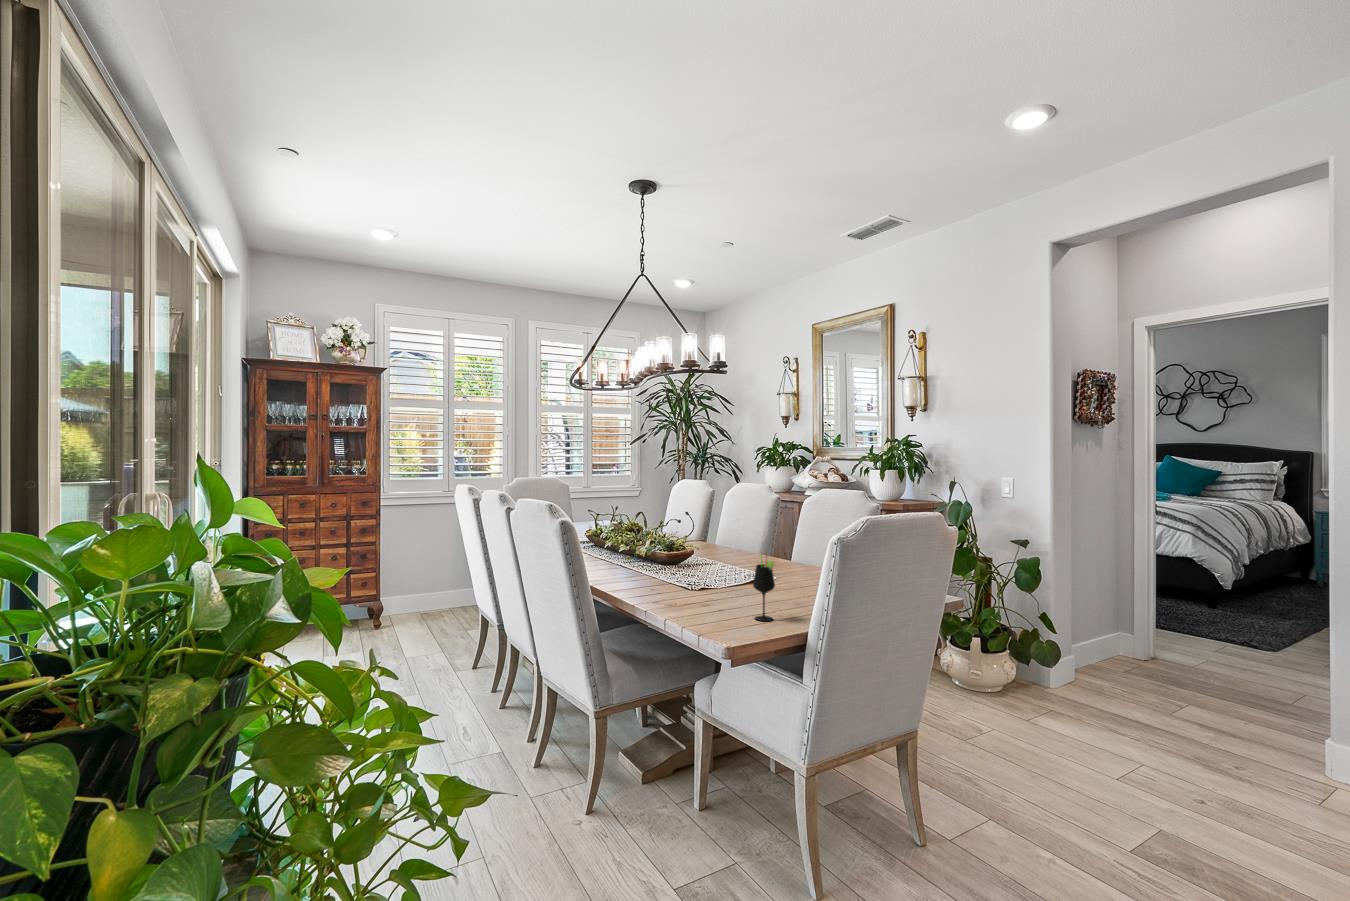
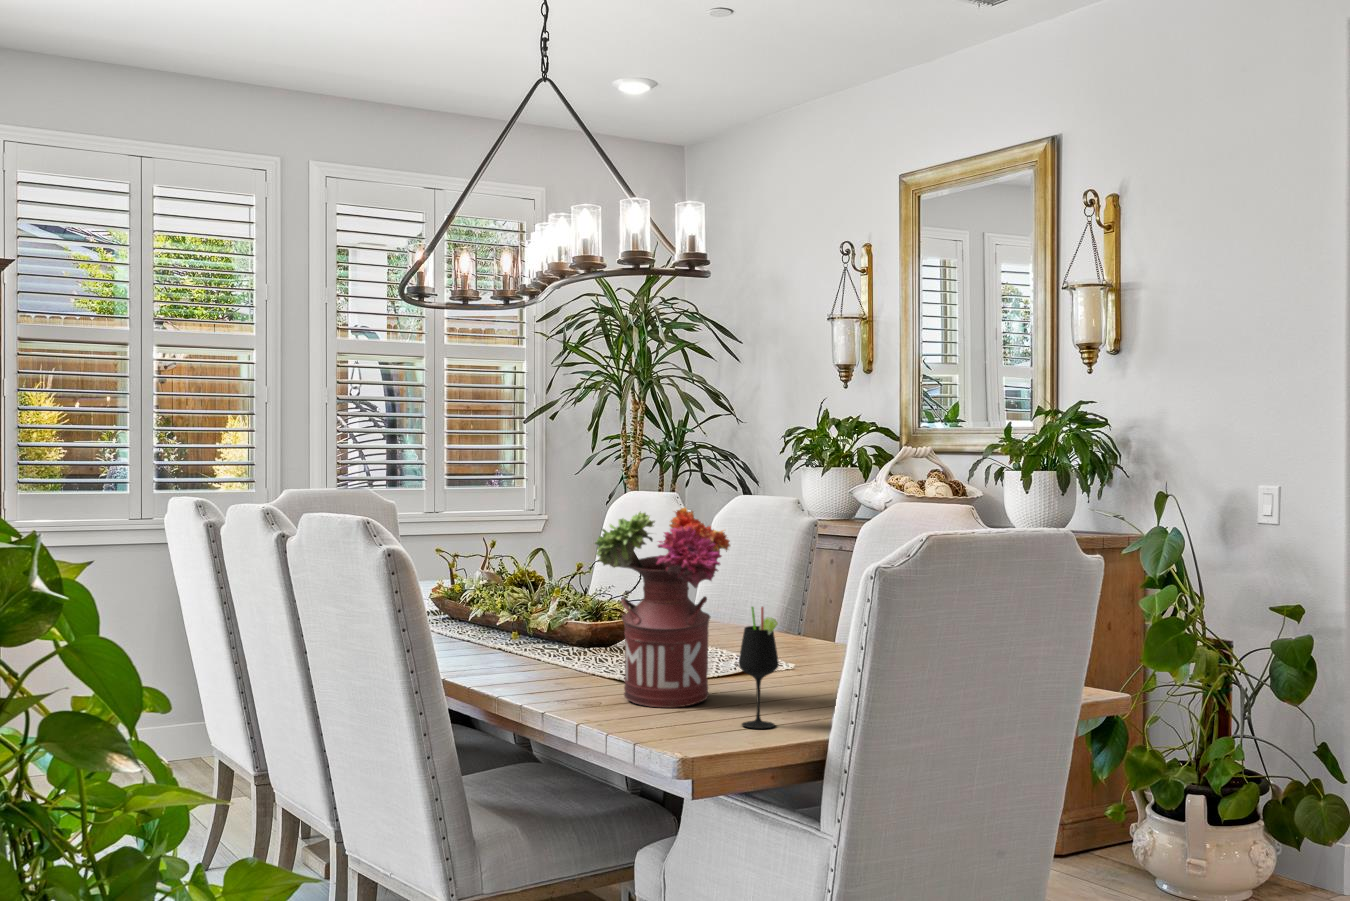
flower arrangement: none [673,497,745,606] -> present [595,507,730,708]

